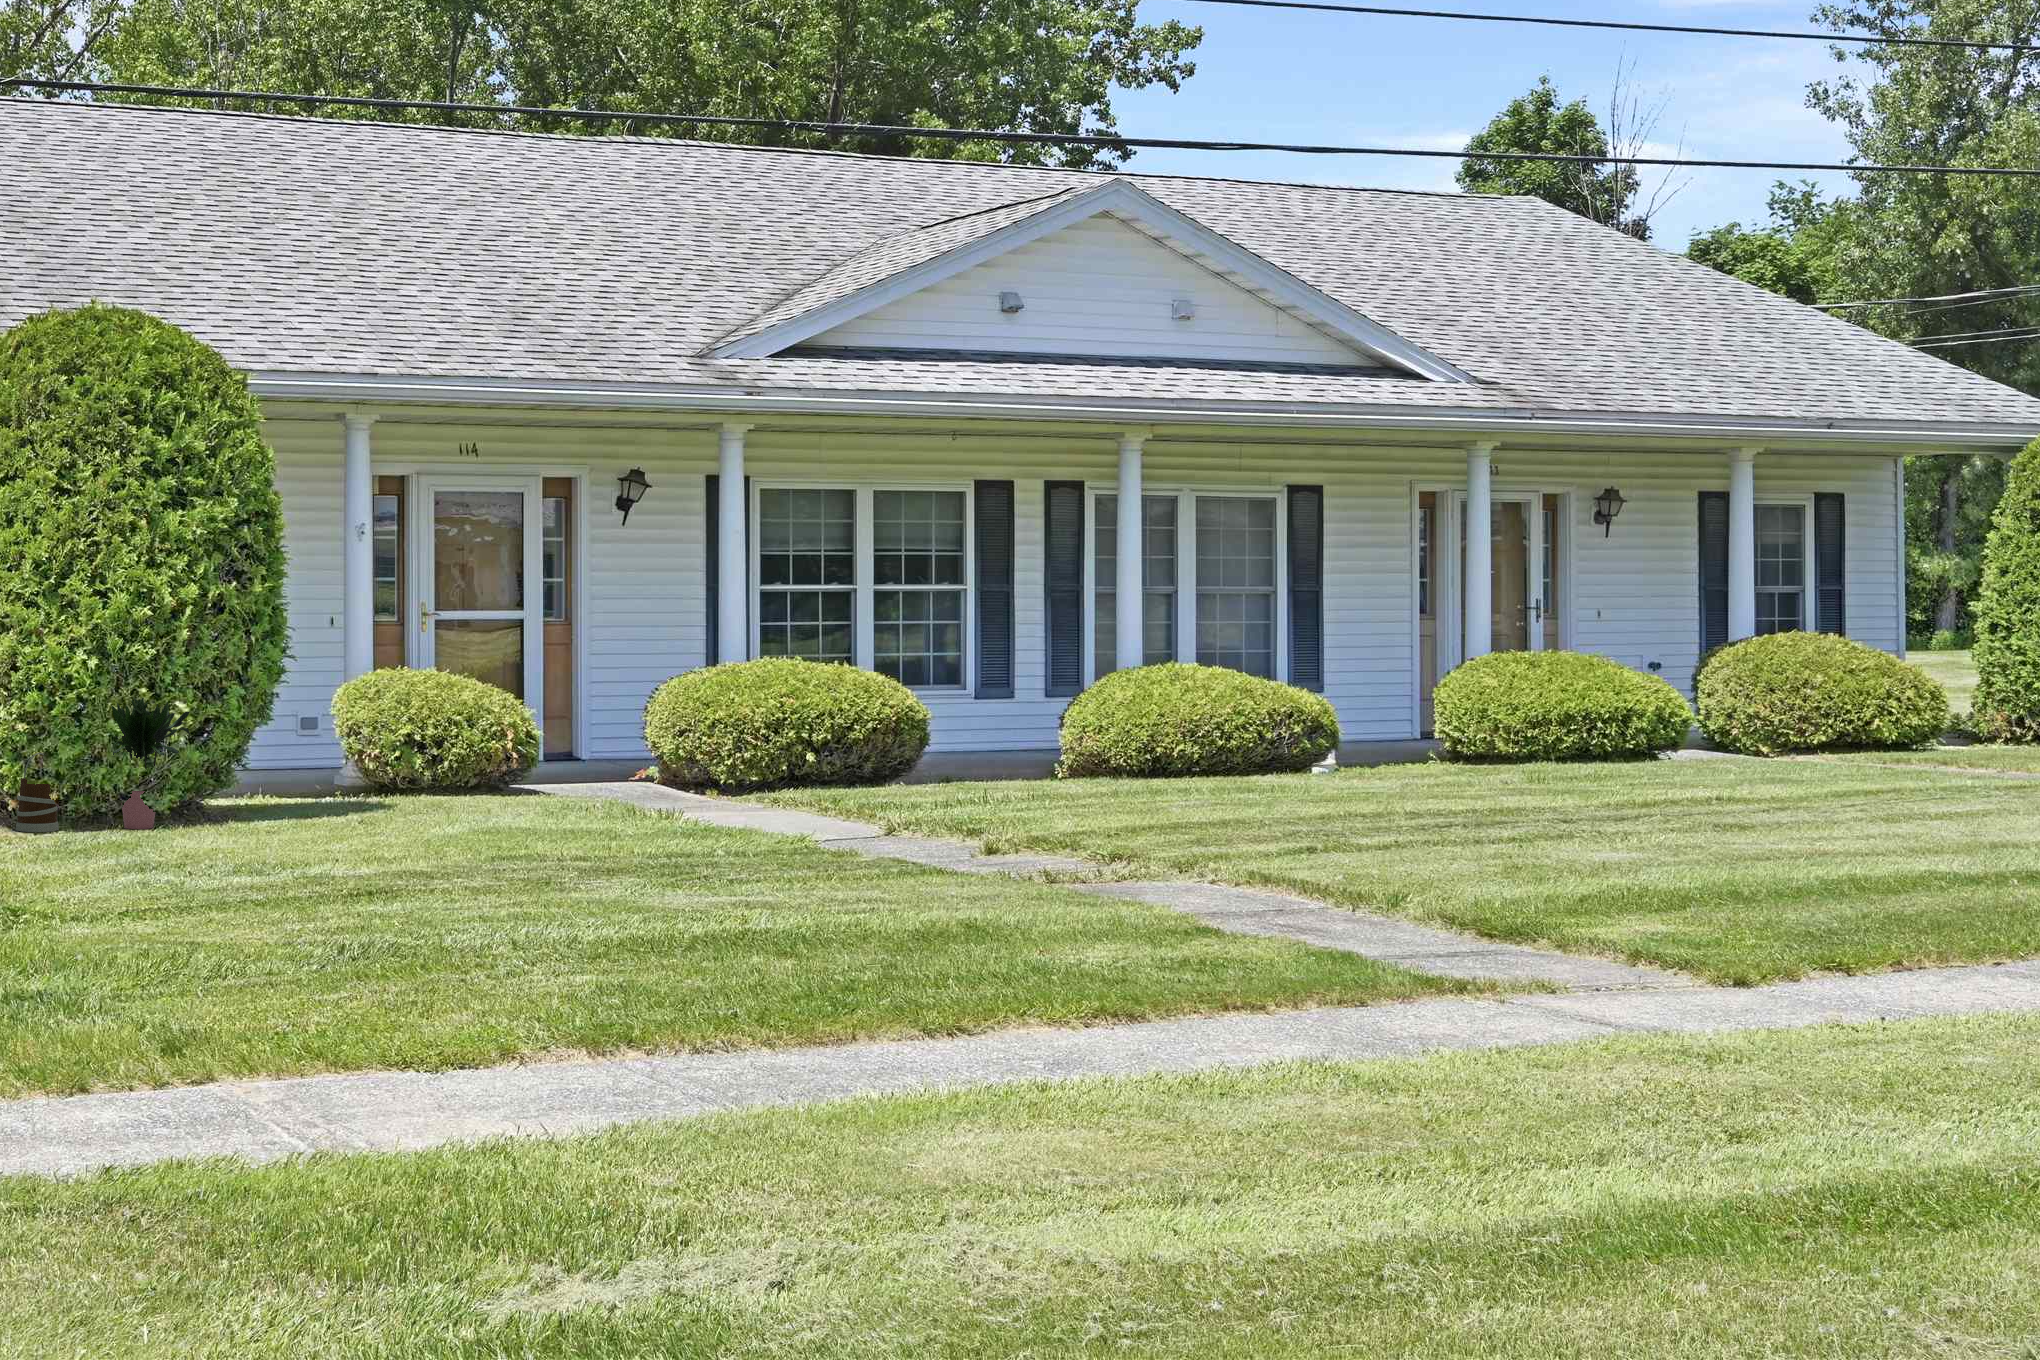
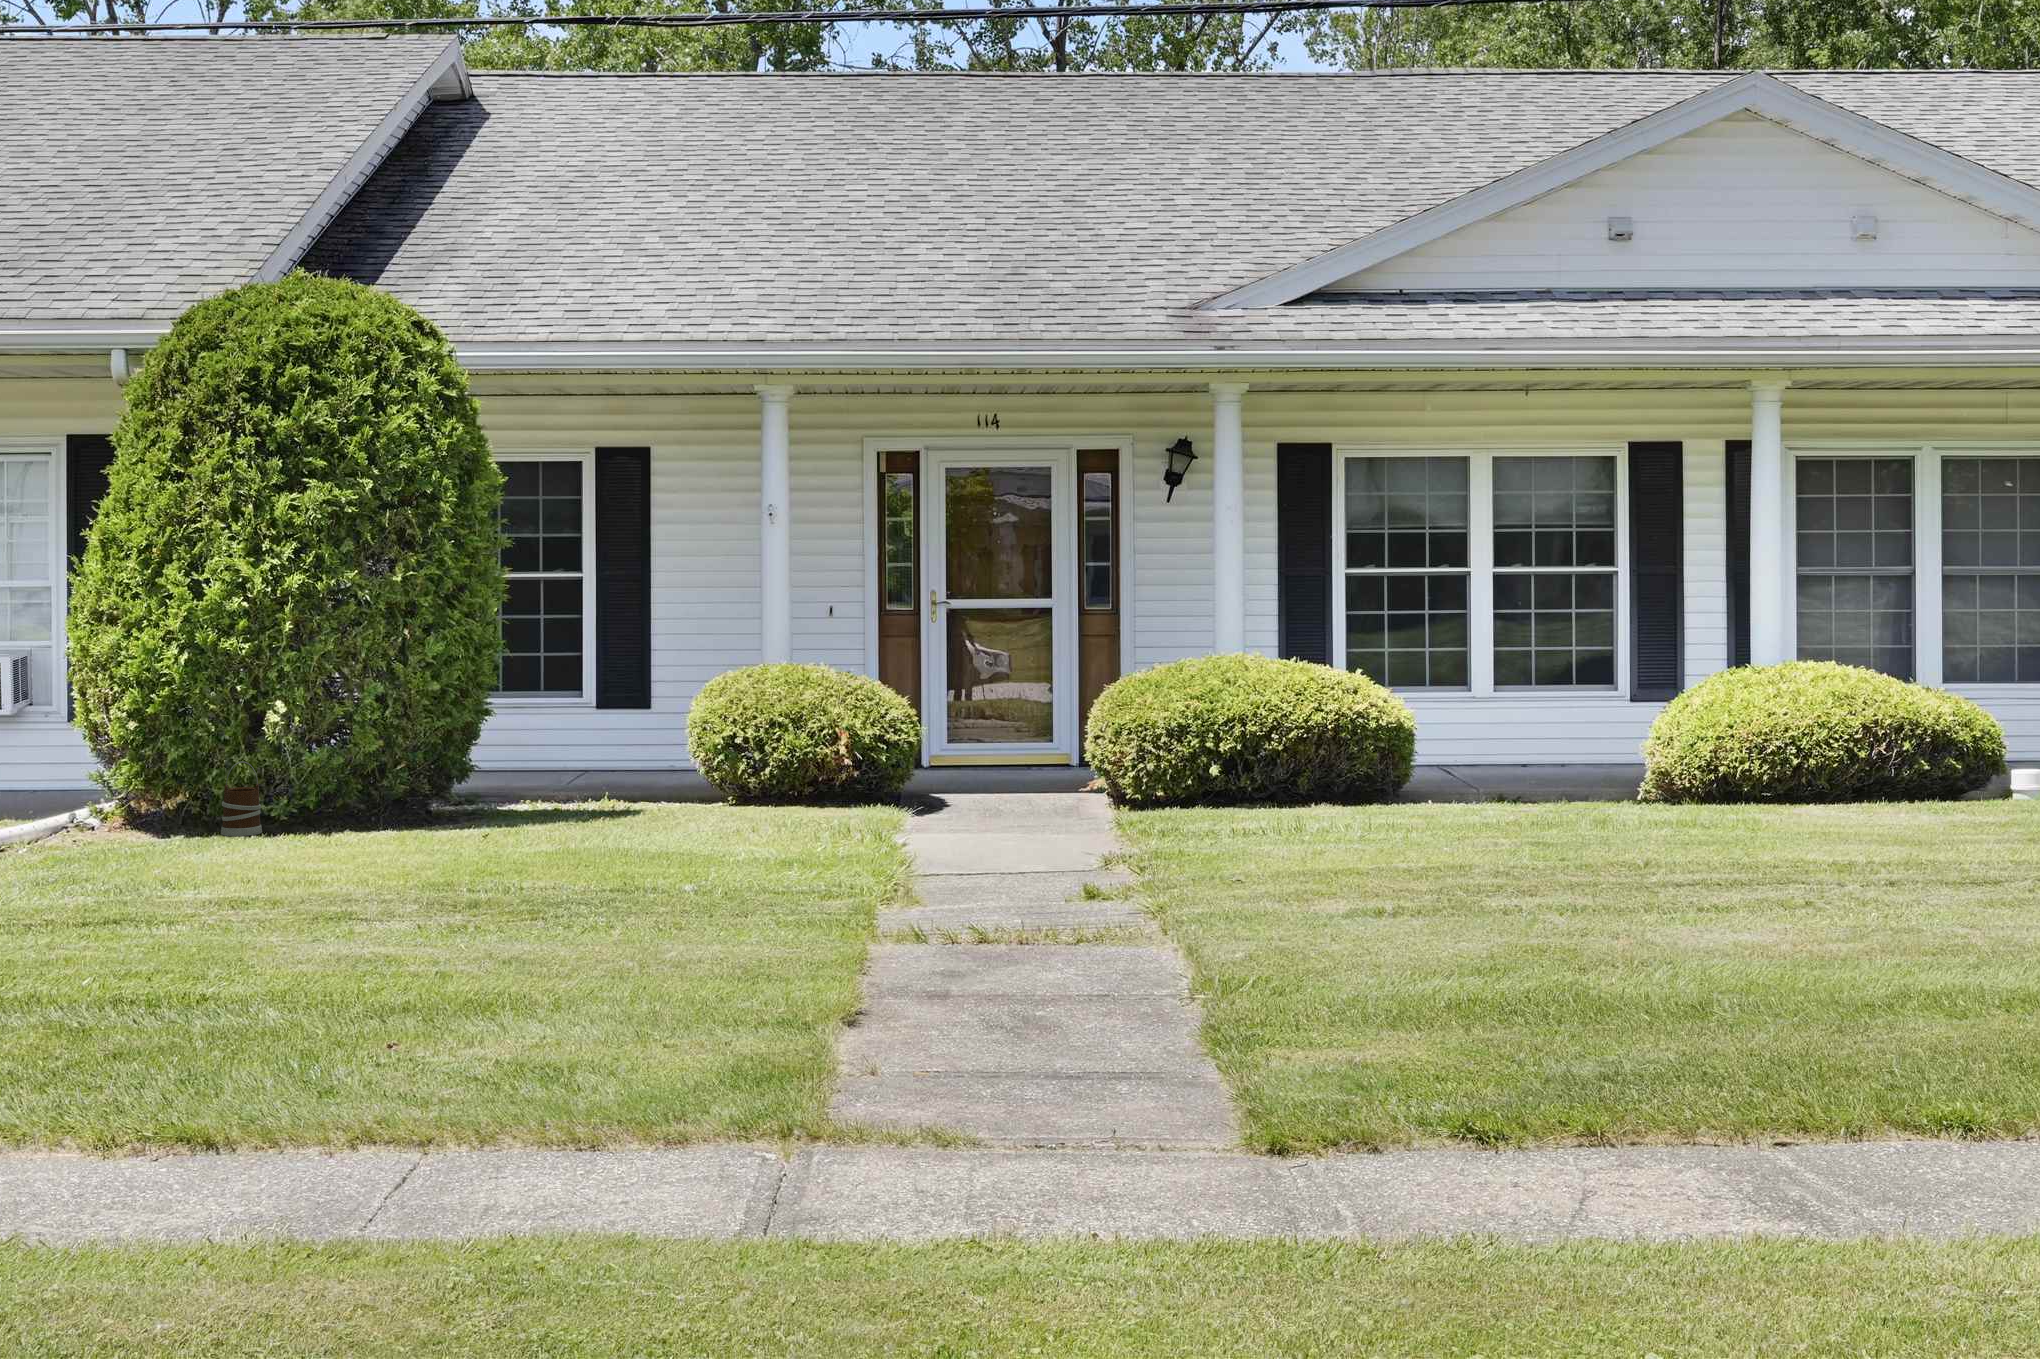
potted plant: present [111,698,190,829] -> none [294,709,385,837]

